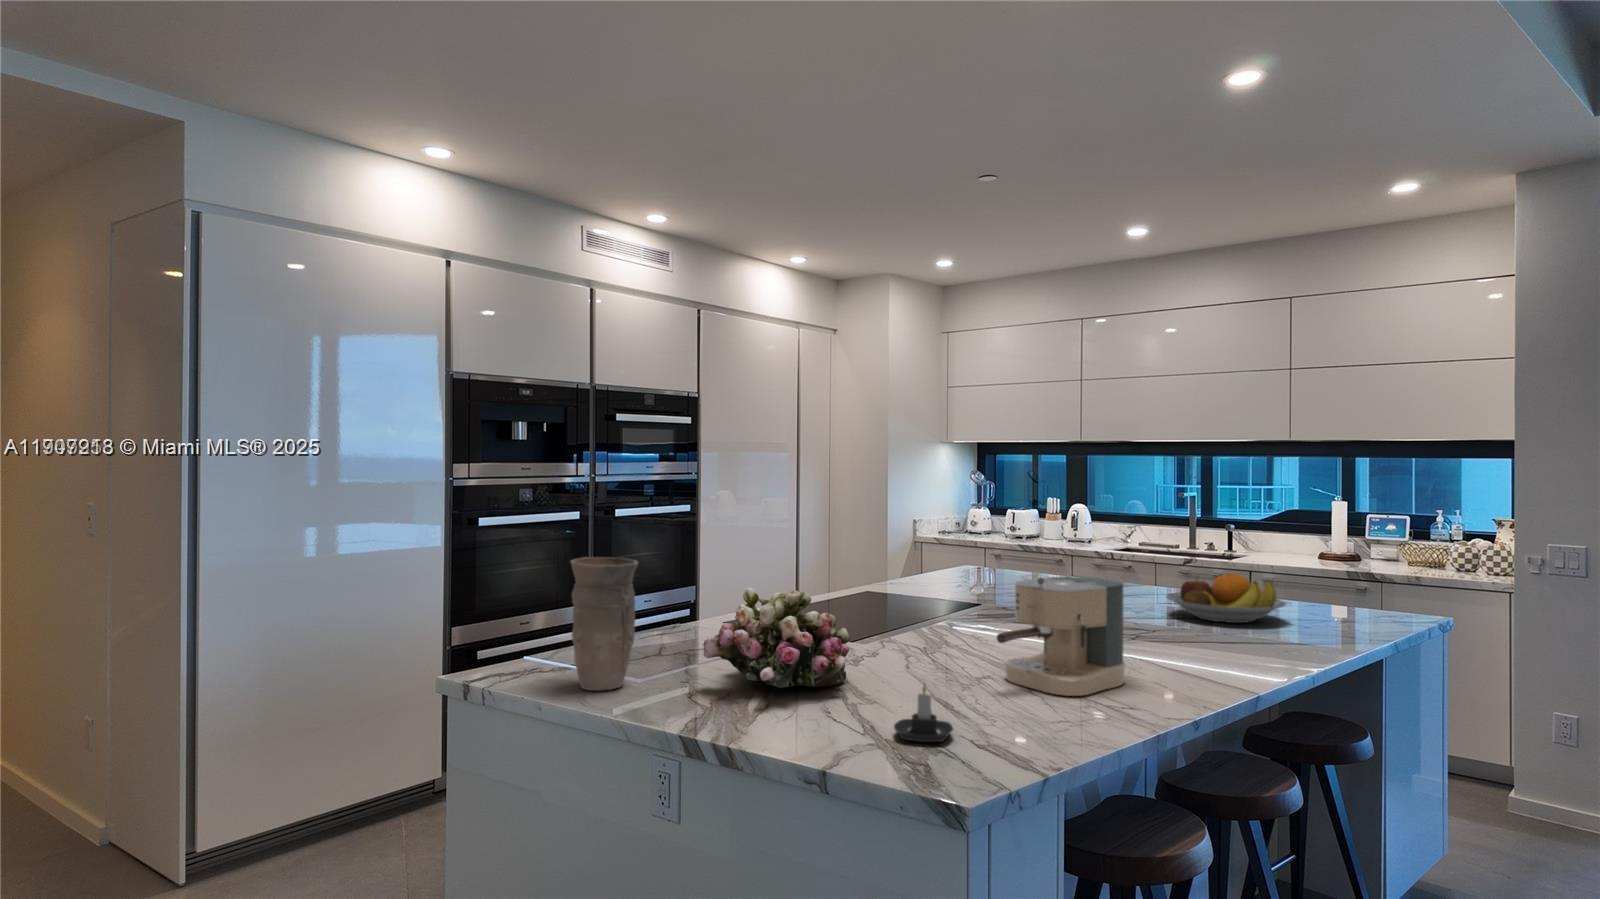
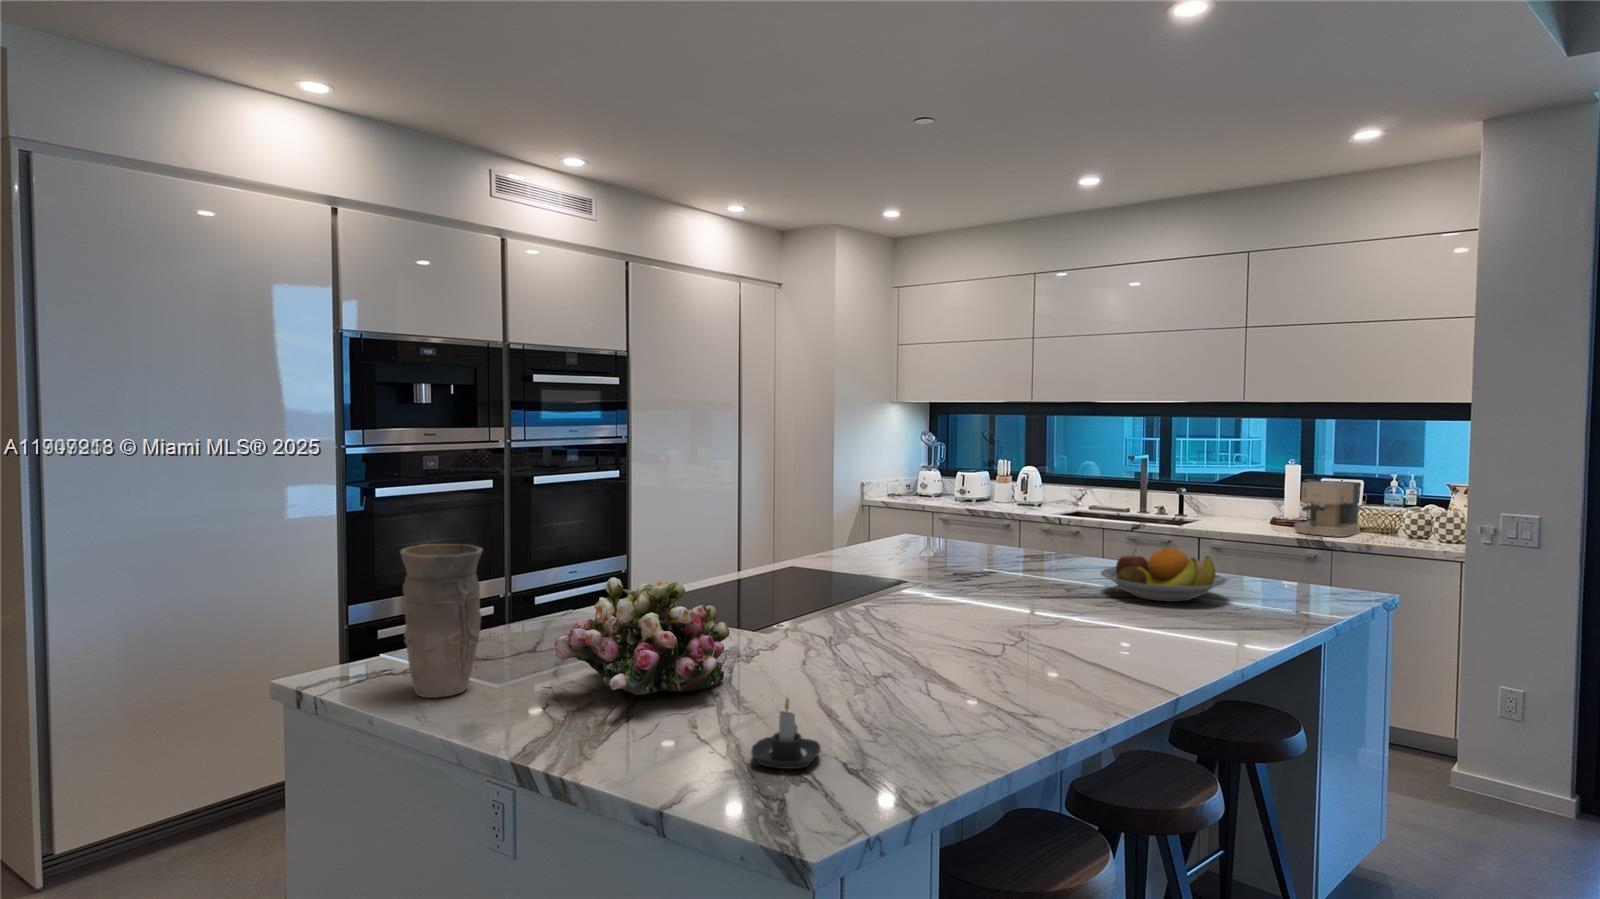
coffee maker: present [997,577,1125,696] -> present [1295,480,1359,537]

